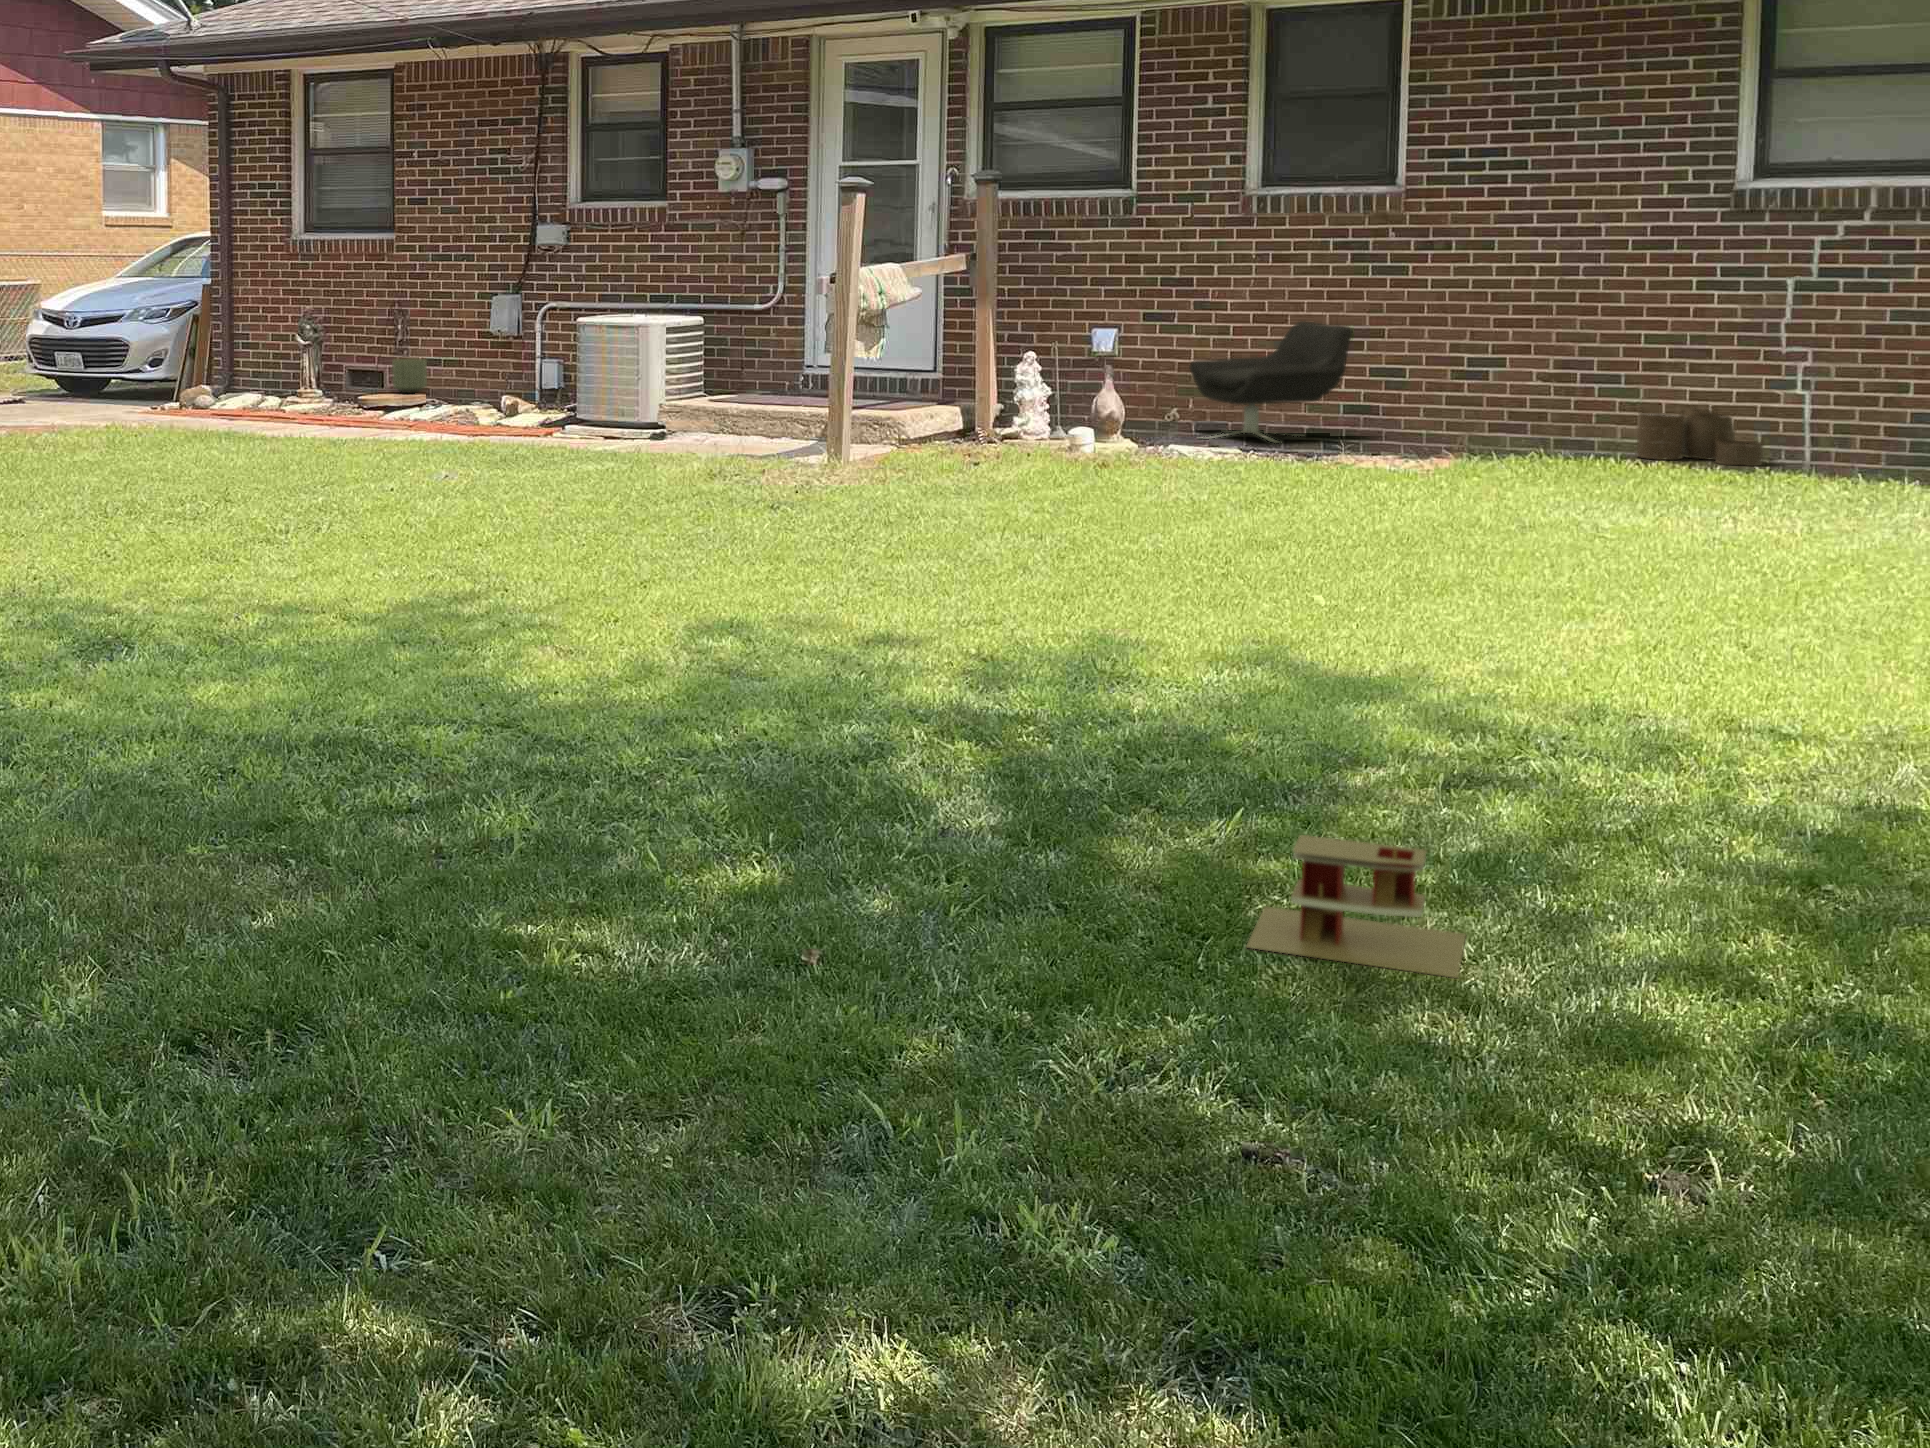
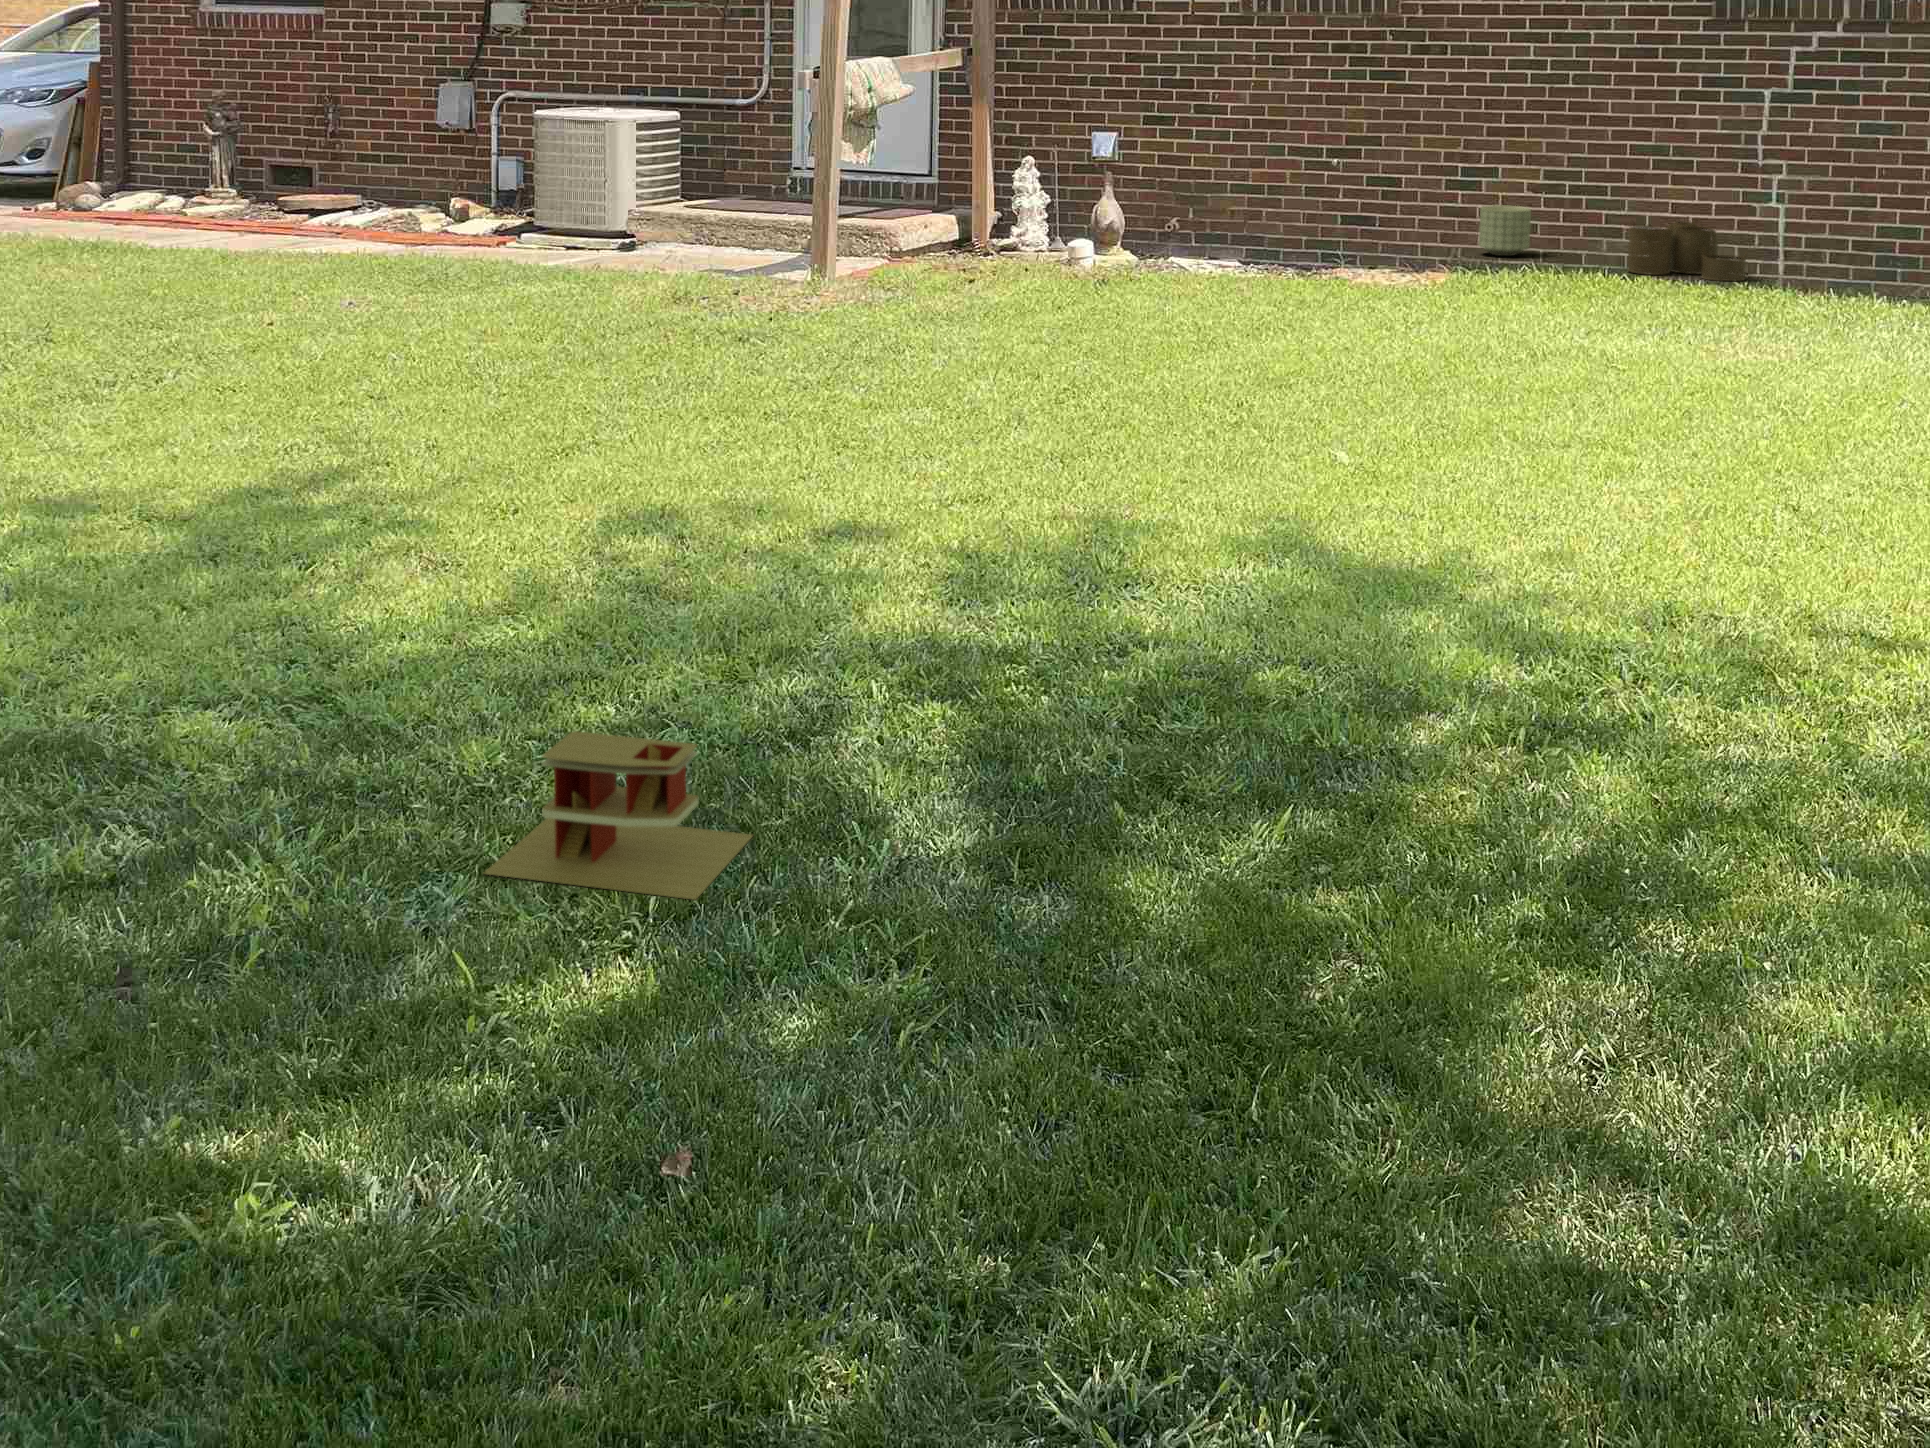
lounge chair: present [1189,321,1352,442] -> none [1191,126,1354,256]
planter: present [392,359,427,393] -> present [1479,205,1531,256]
toy house: present [1247,835,1466,978] -> present [485,731,753,900]

